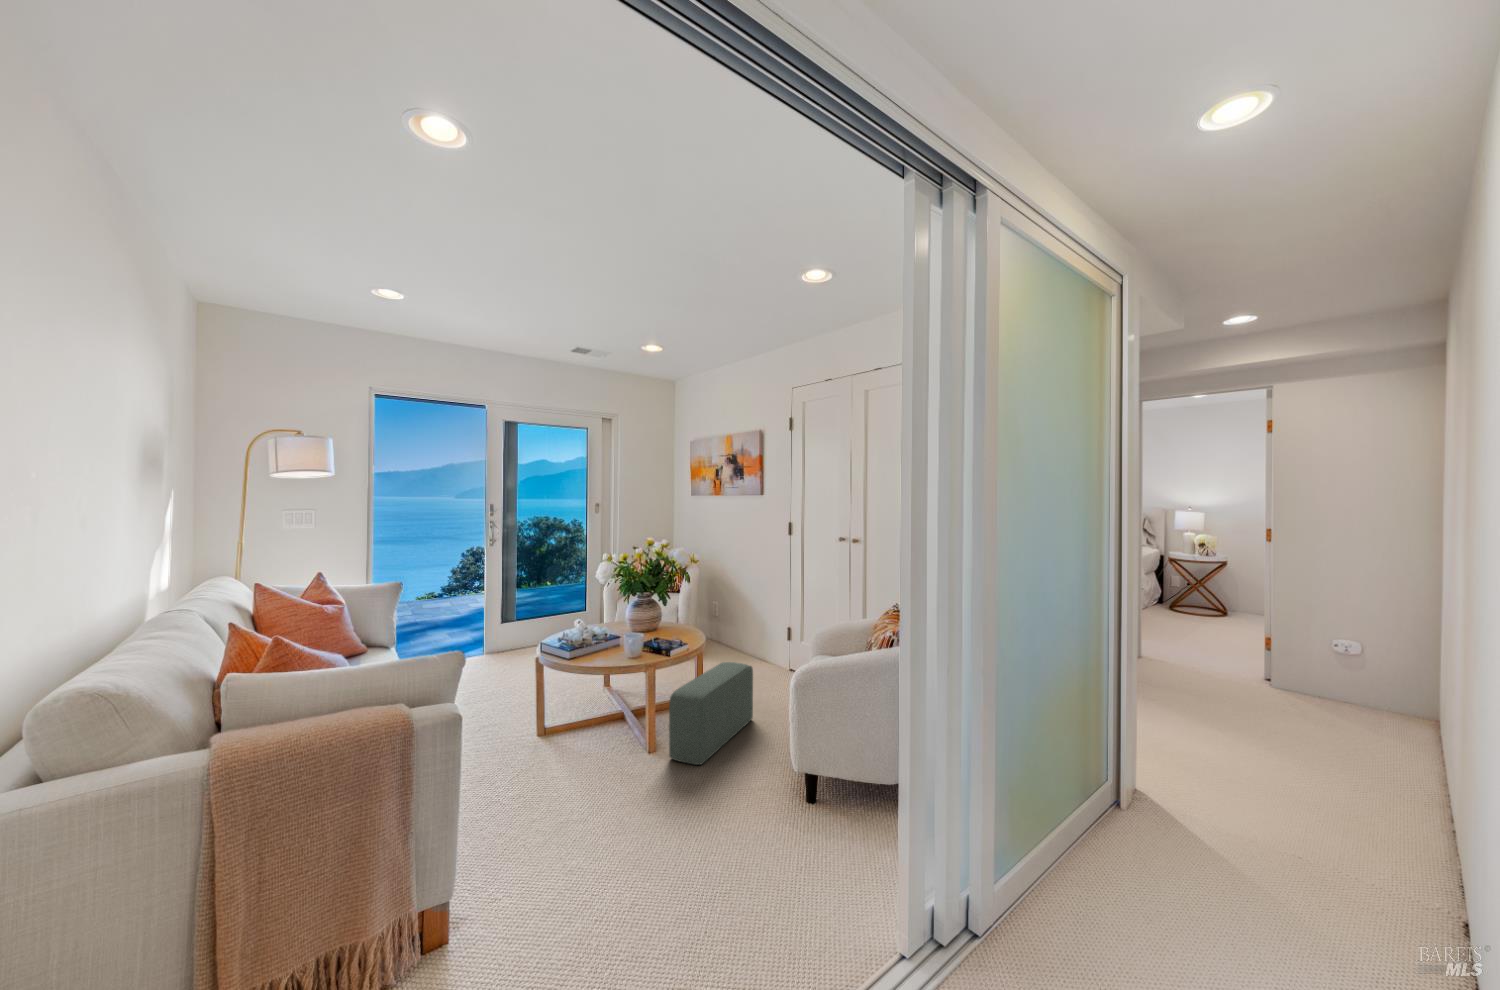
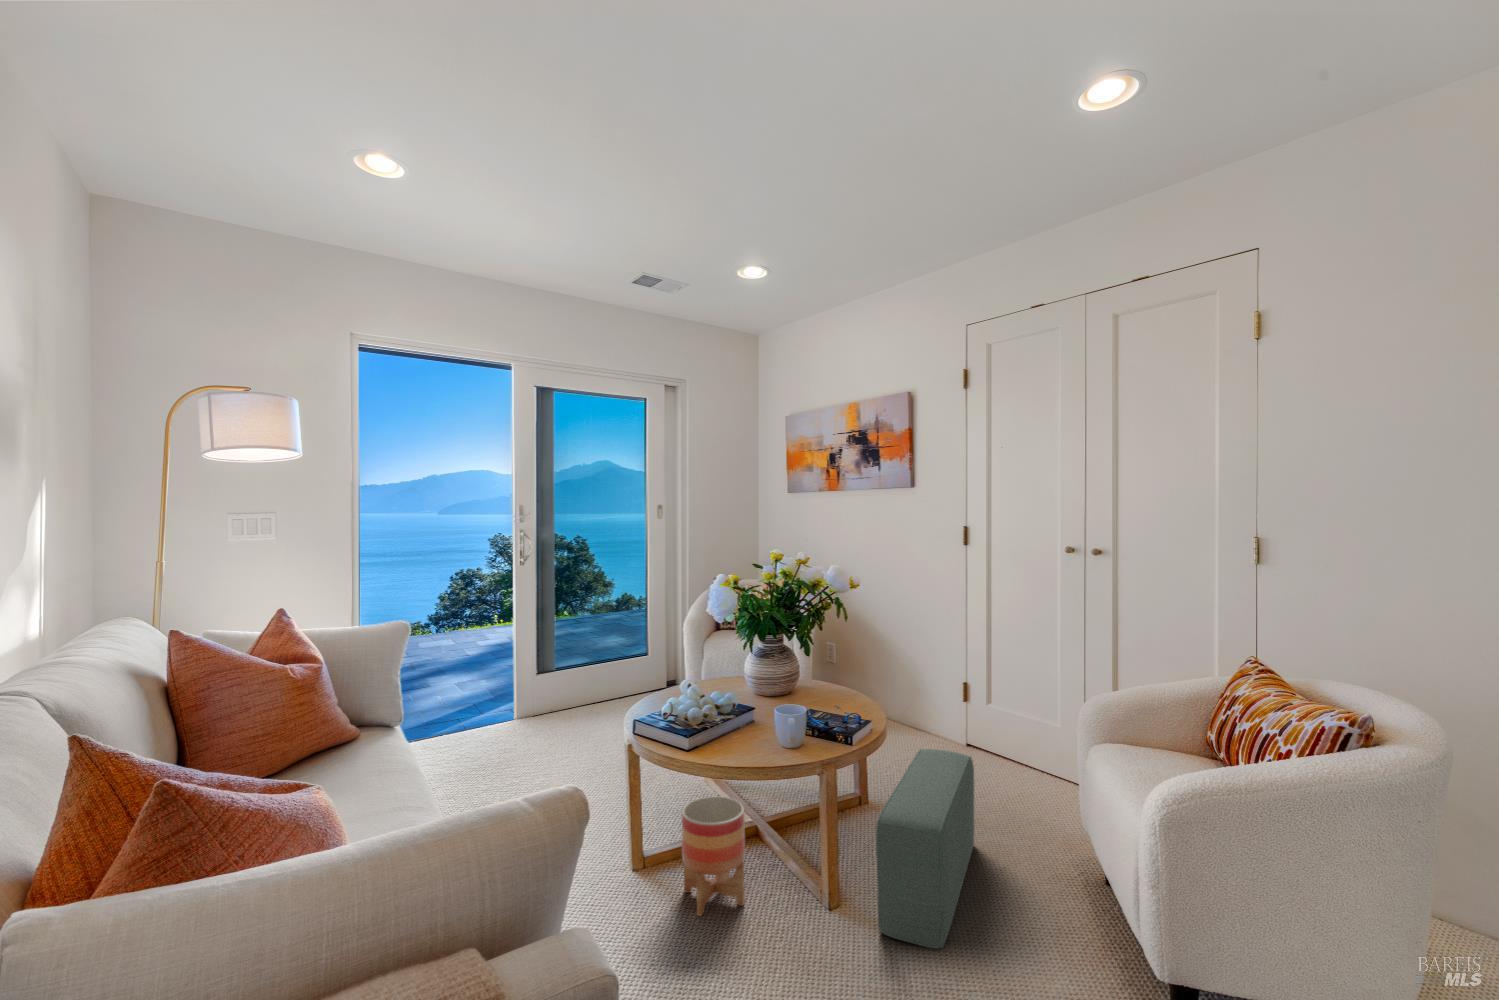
planter: none [563,686,602,753] -> present [682,796,745,916]

